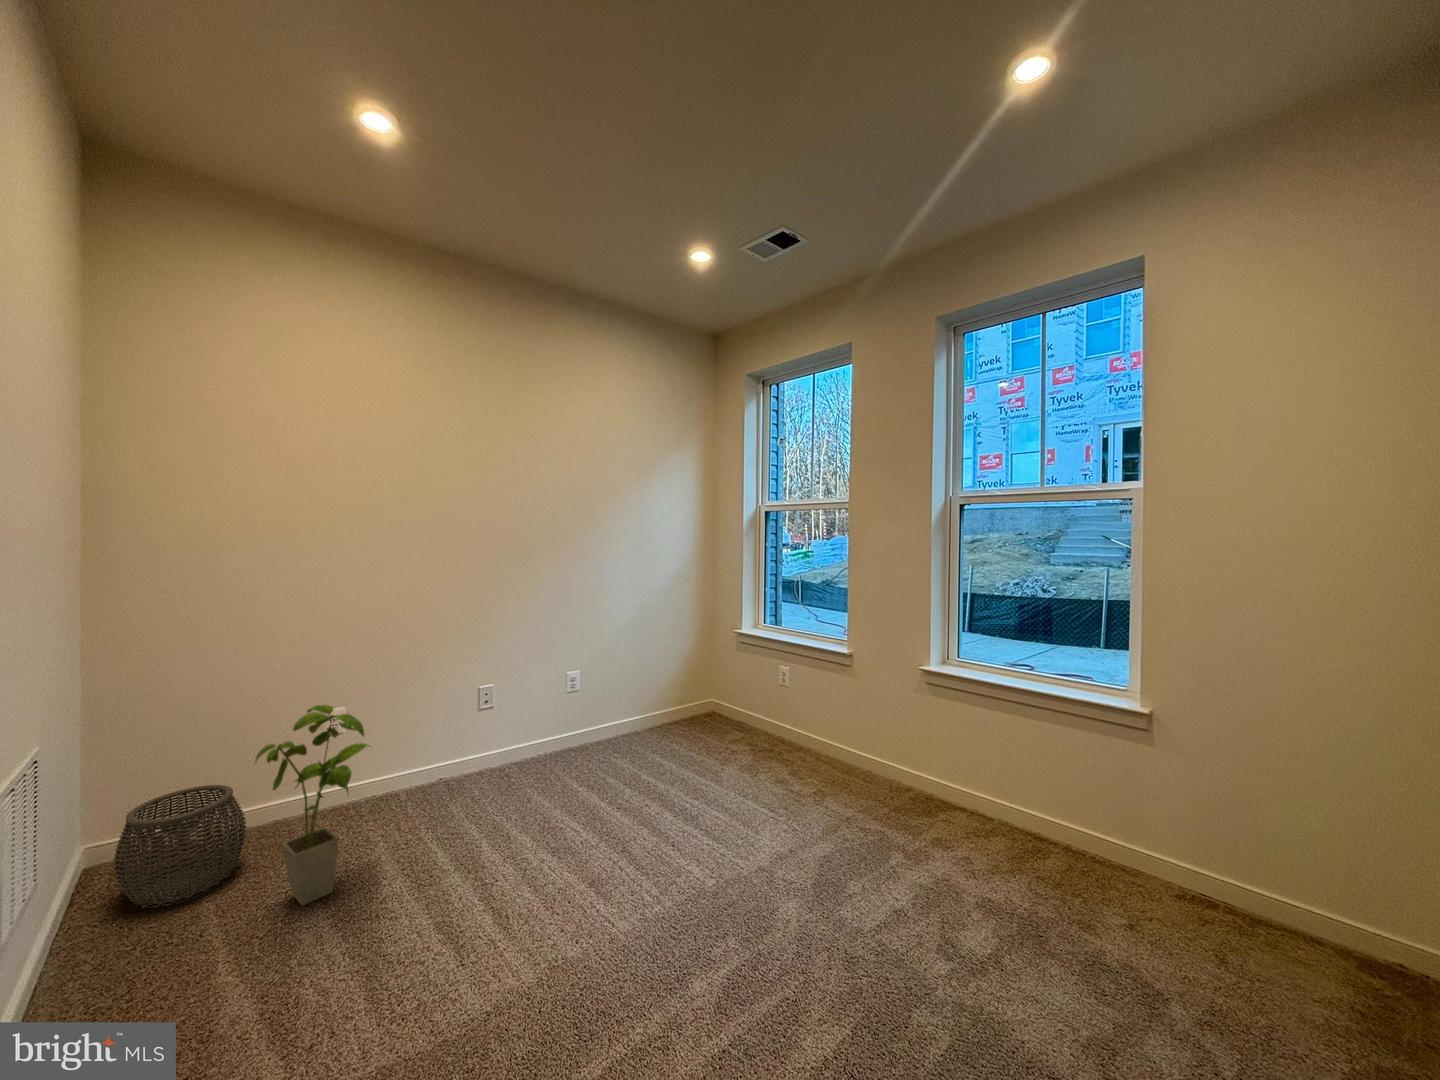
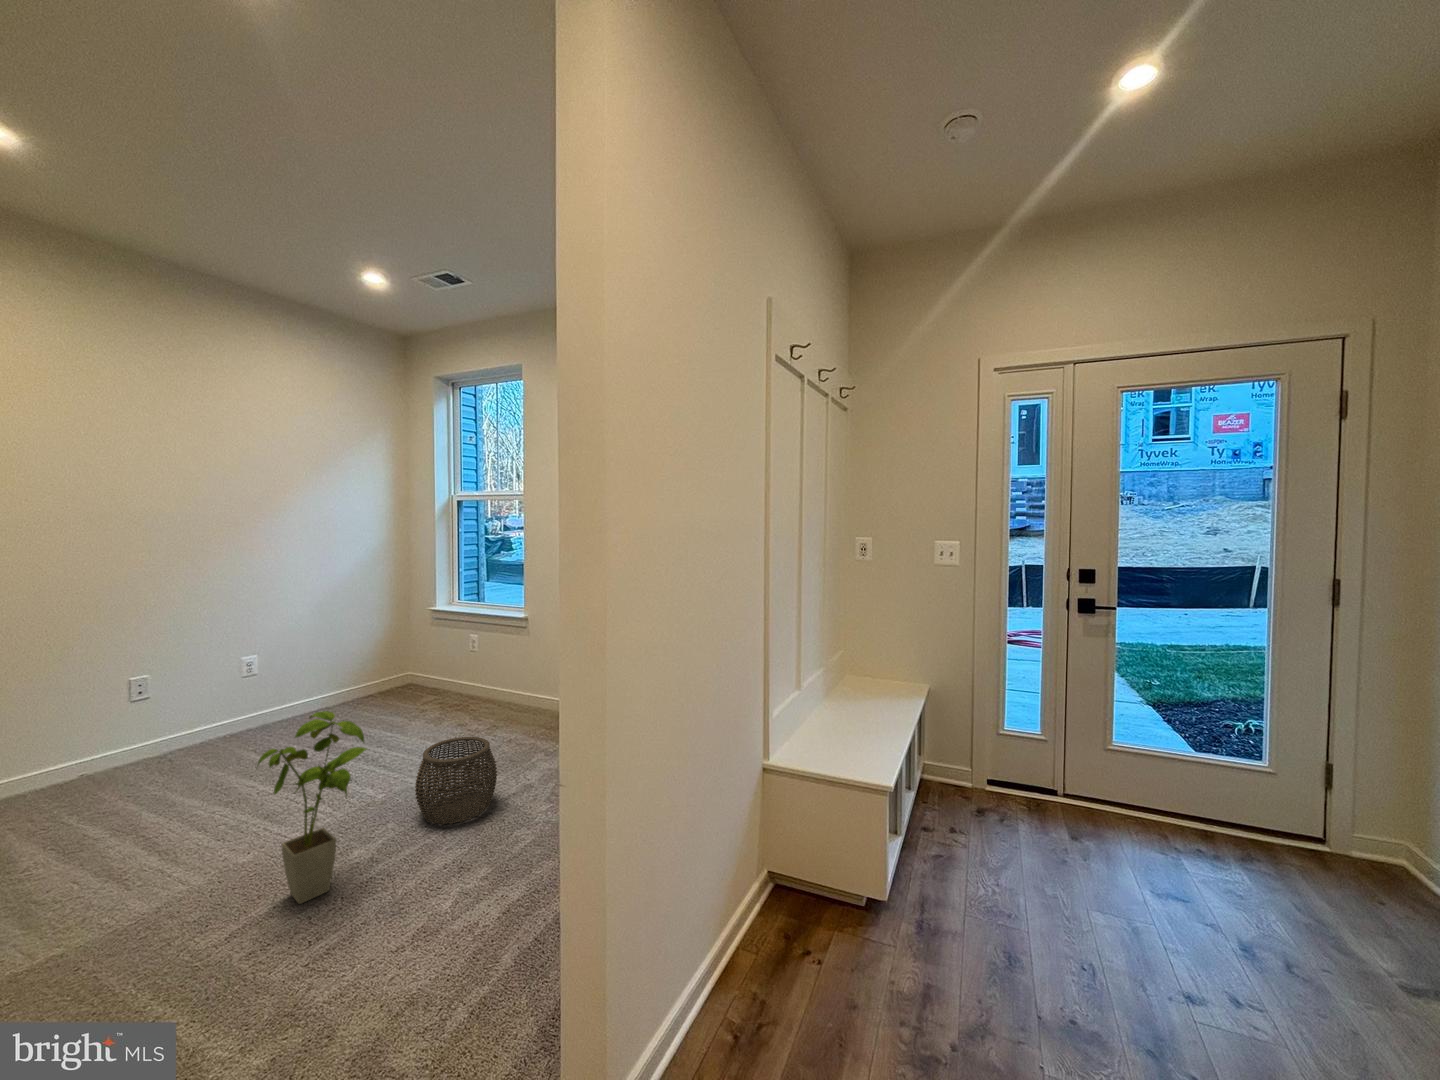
woven basket: present [113,785,247,907] -> present [415,737,497,825]

